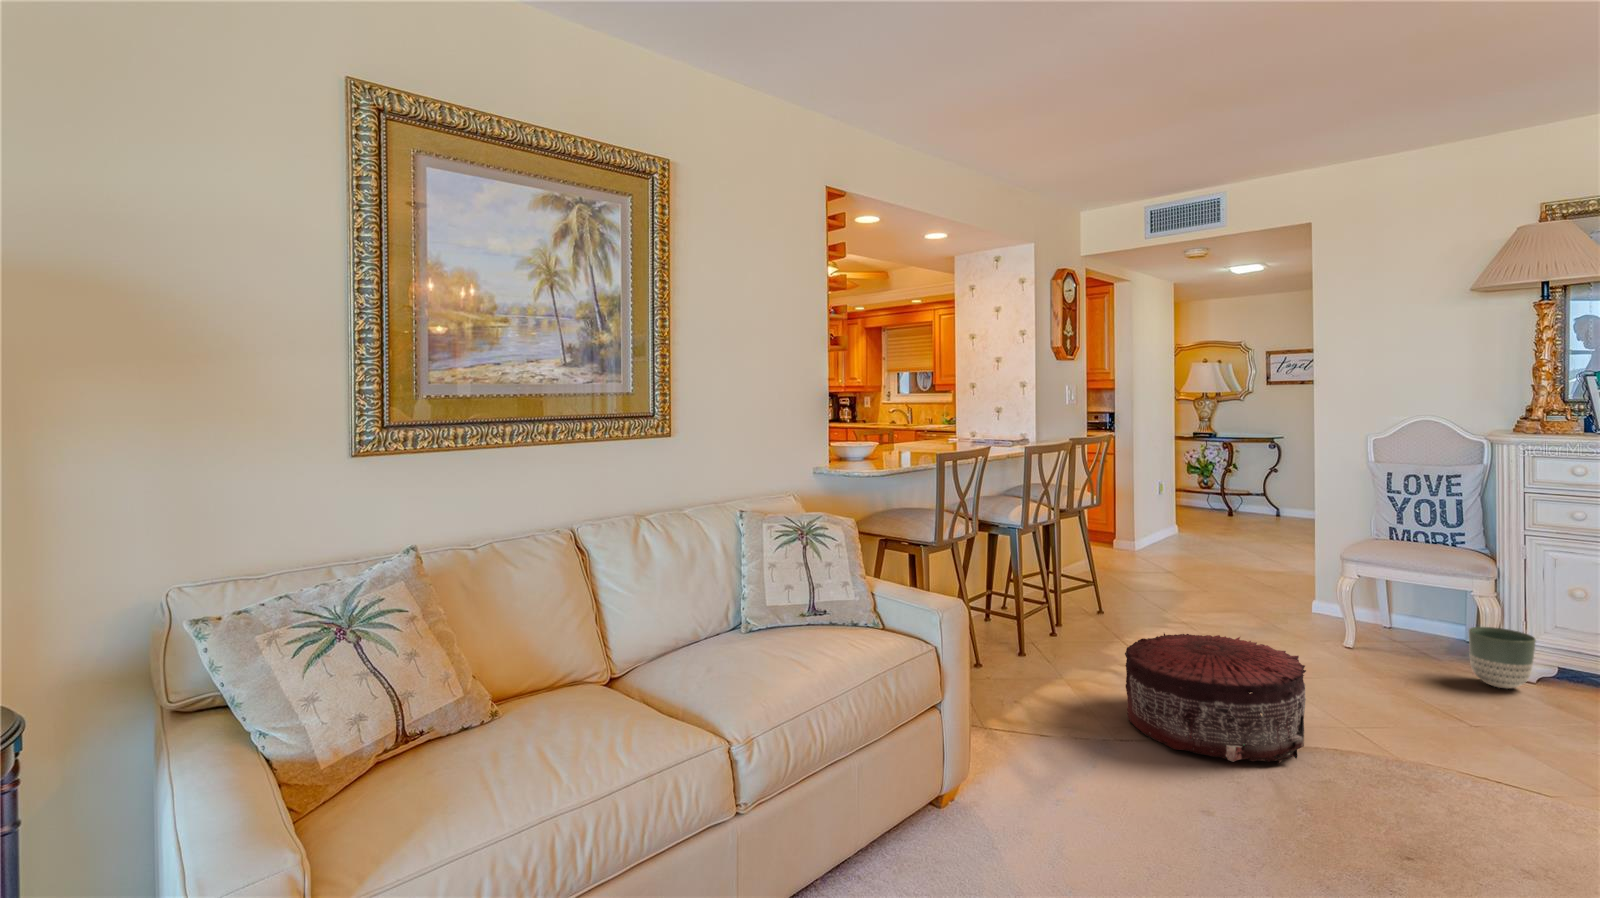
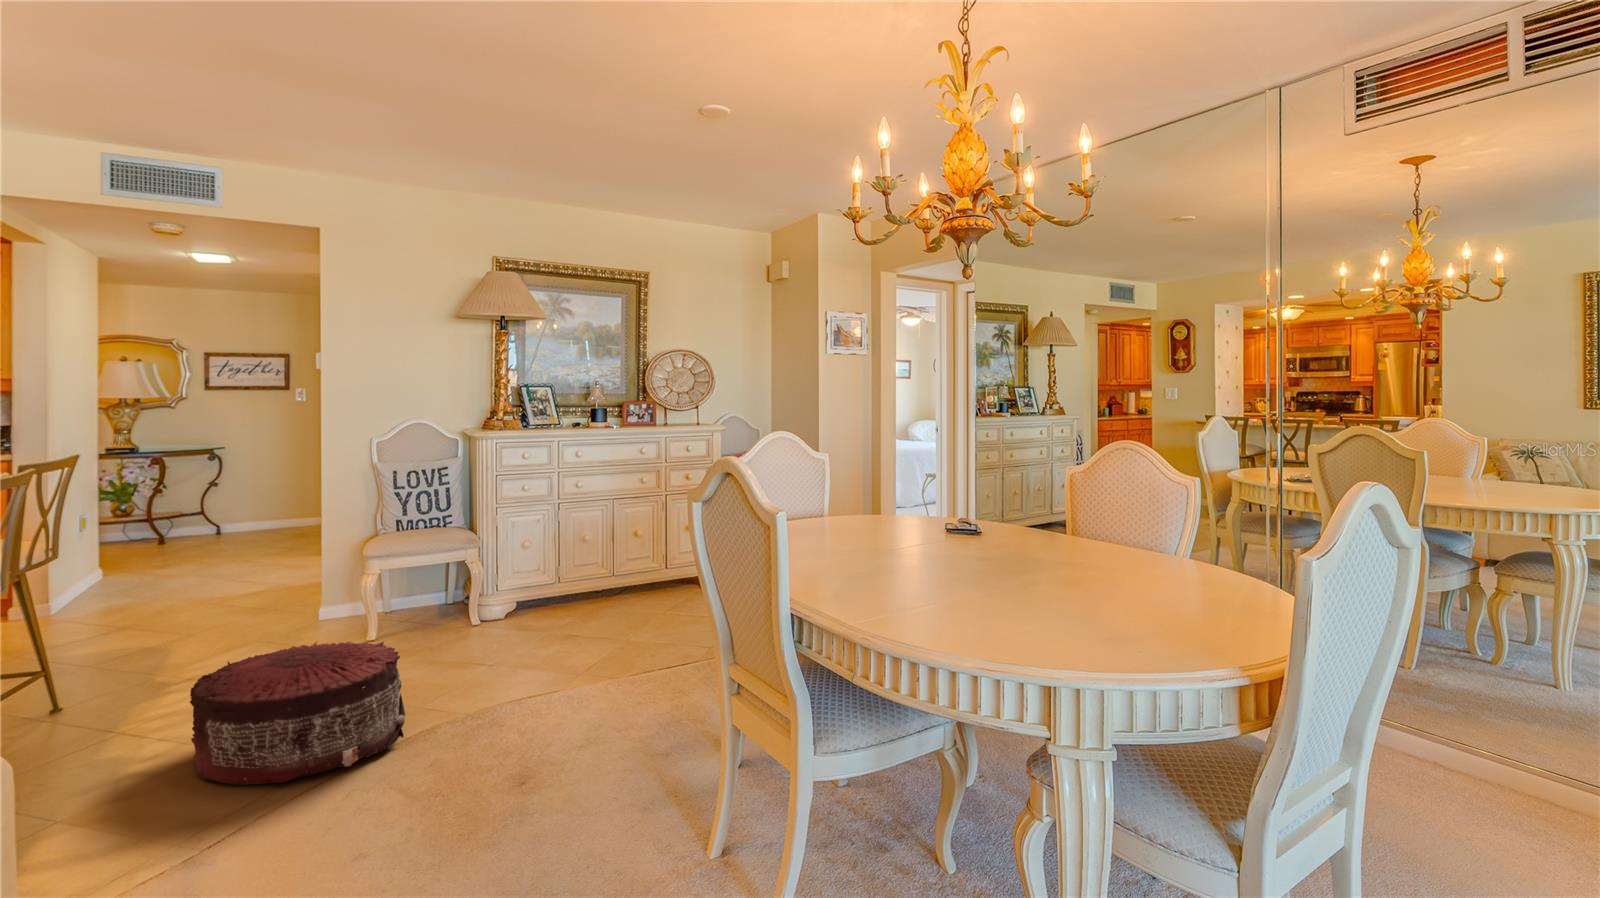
planter: present [1469,627,1536,689] -> none [471,586,513,633]

